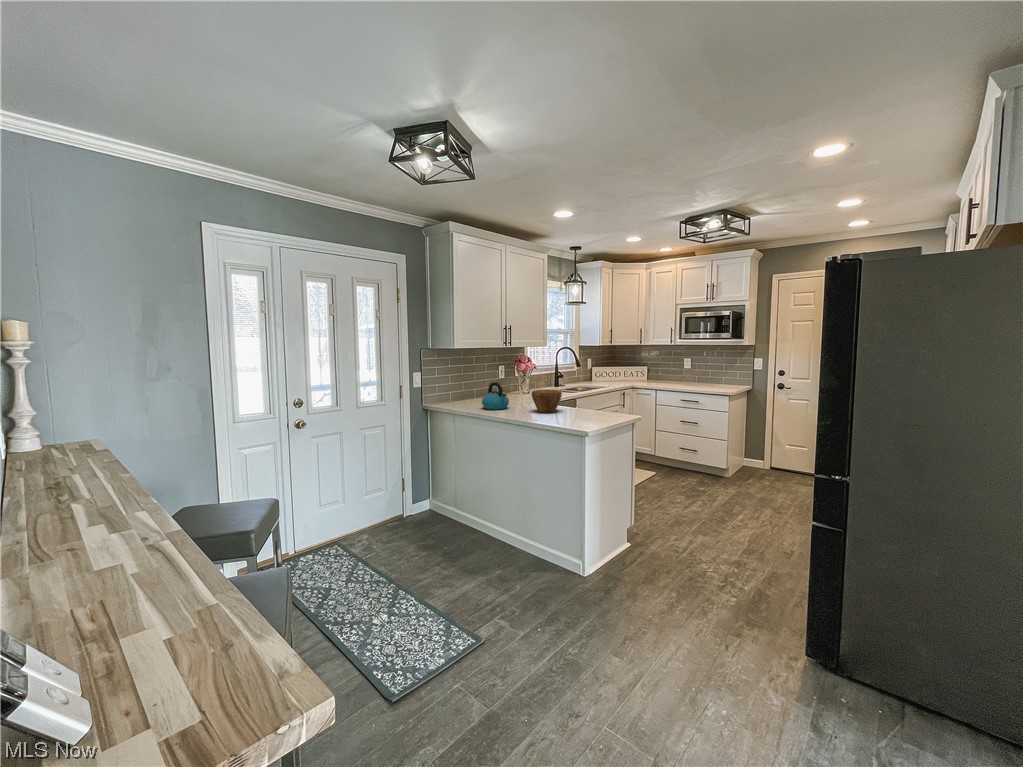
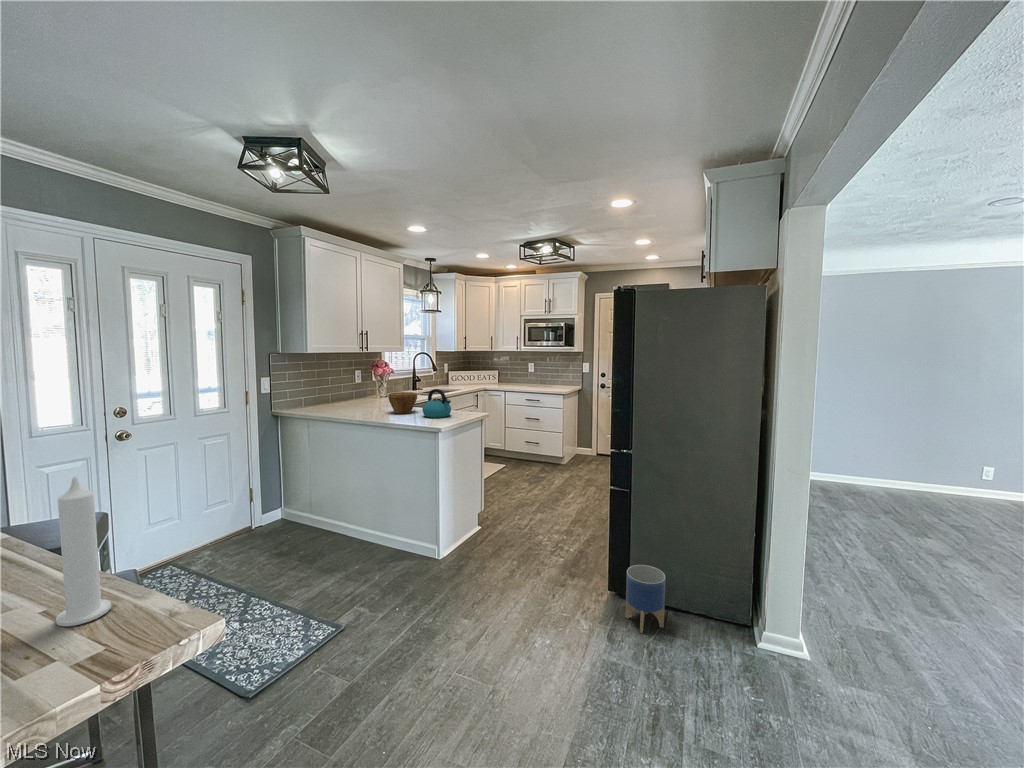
kettle: present [482,382,509,410] -> present [422,389,451,418]
candle: none [171,496,228,670] -> present [56,477,111,626]
planter: none [833,631,903,729] -> present [625,565,666,633]

